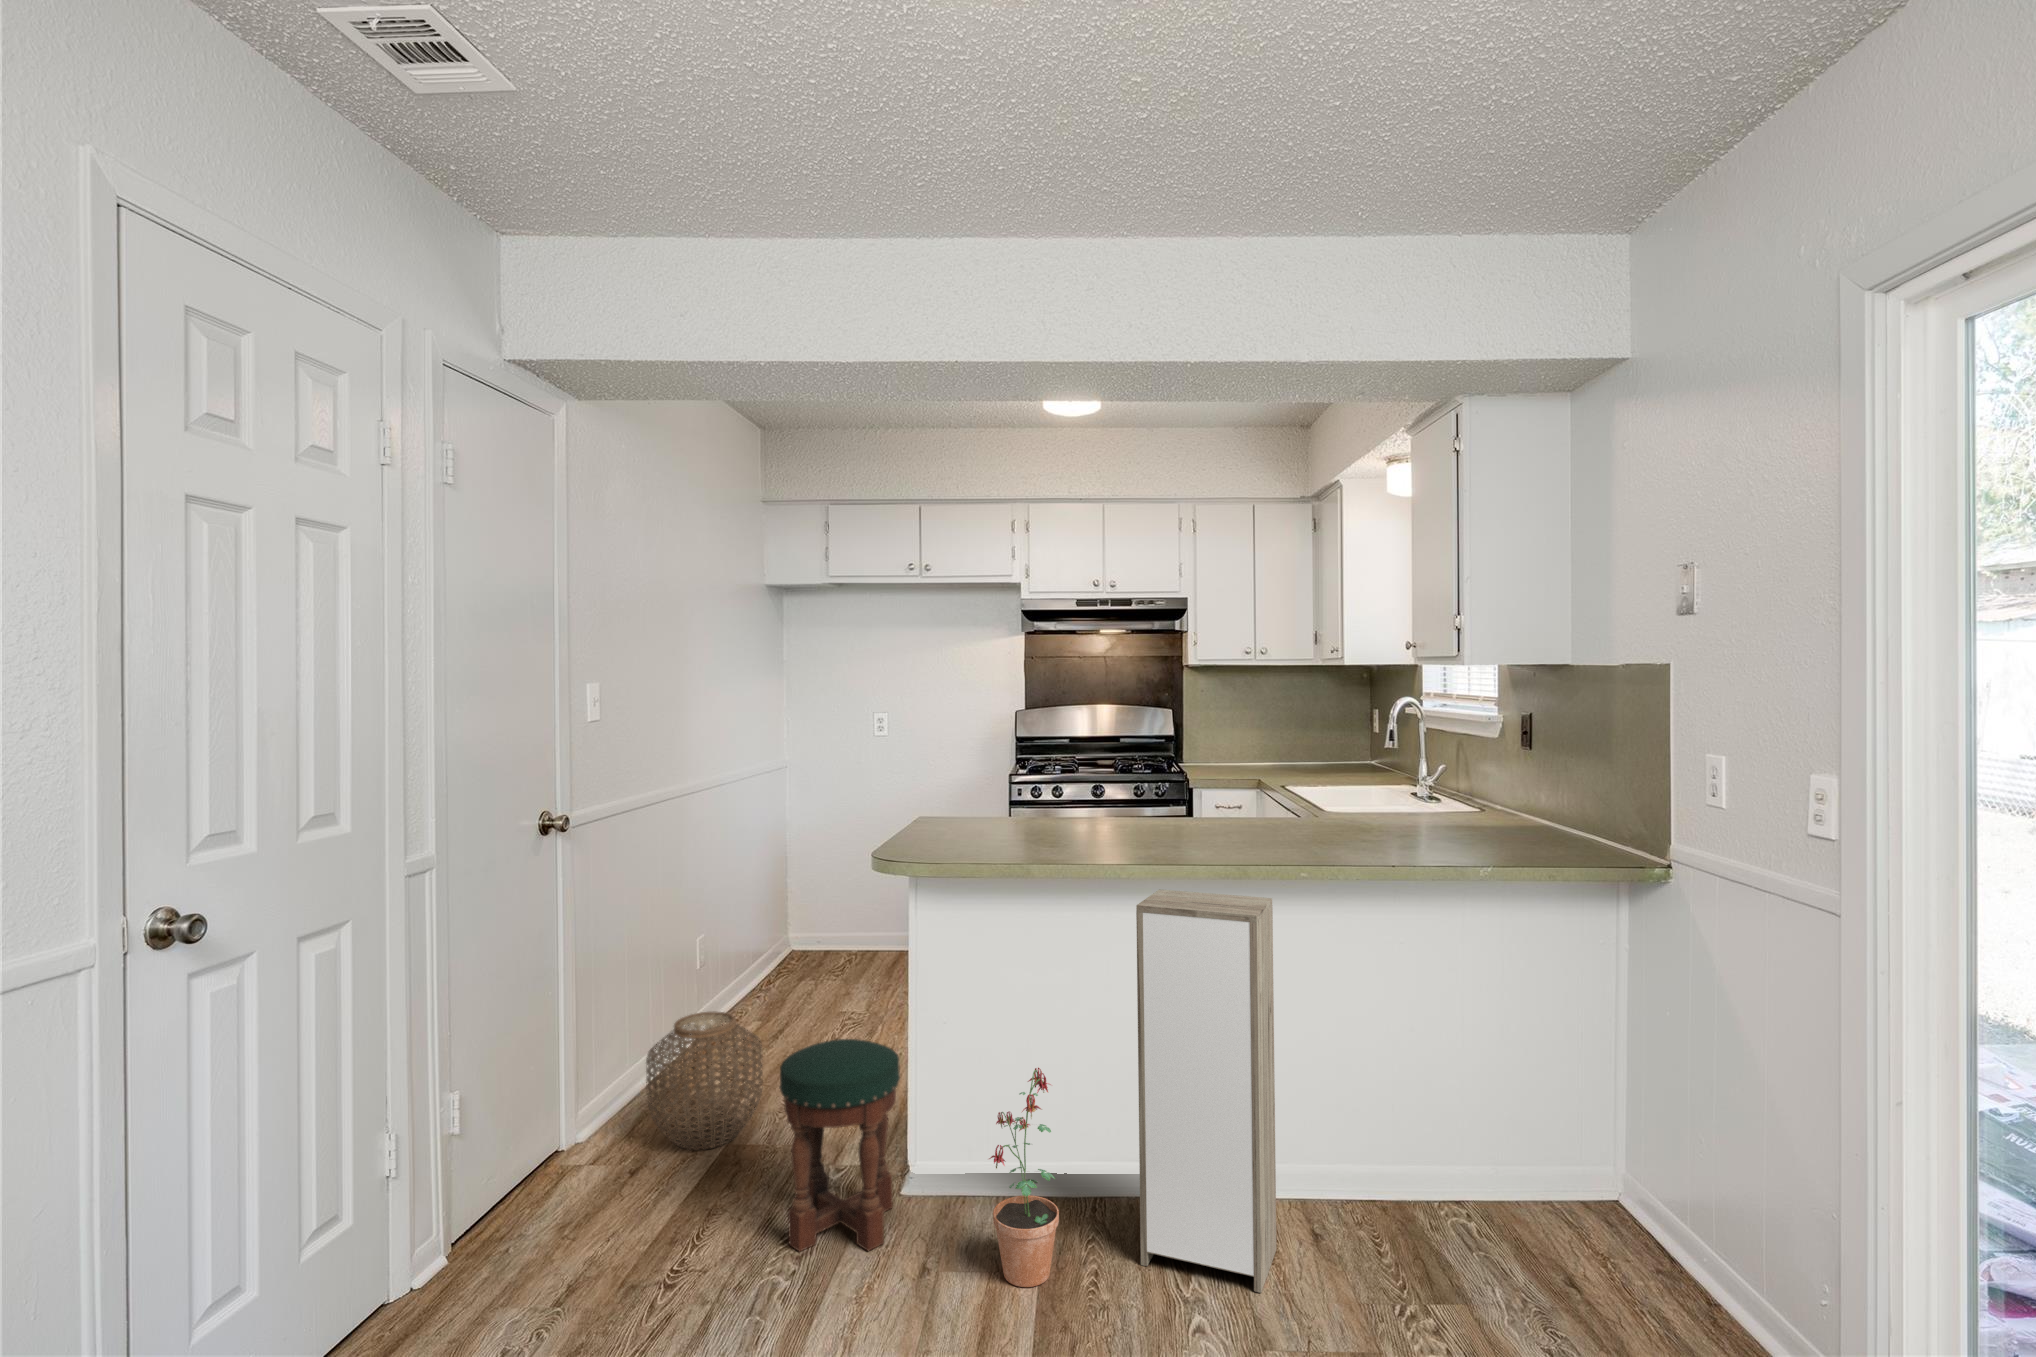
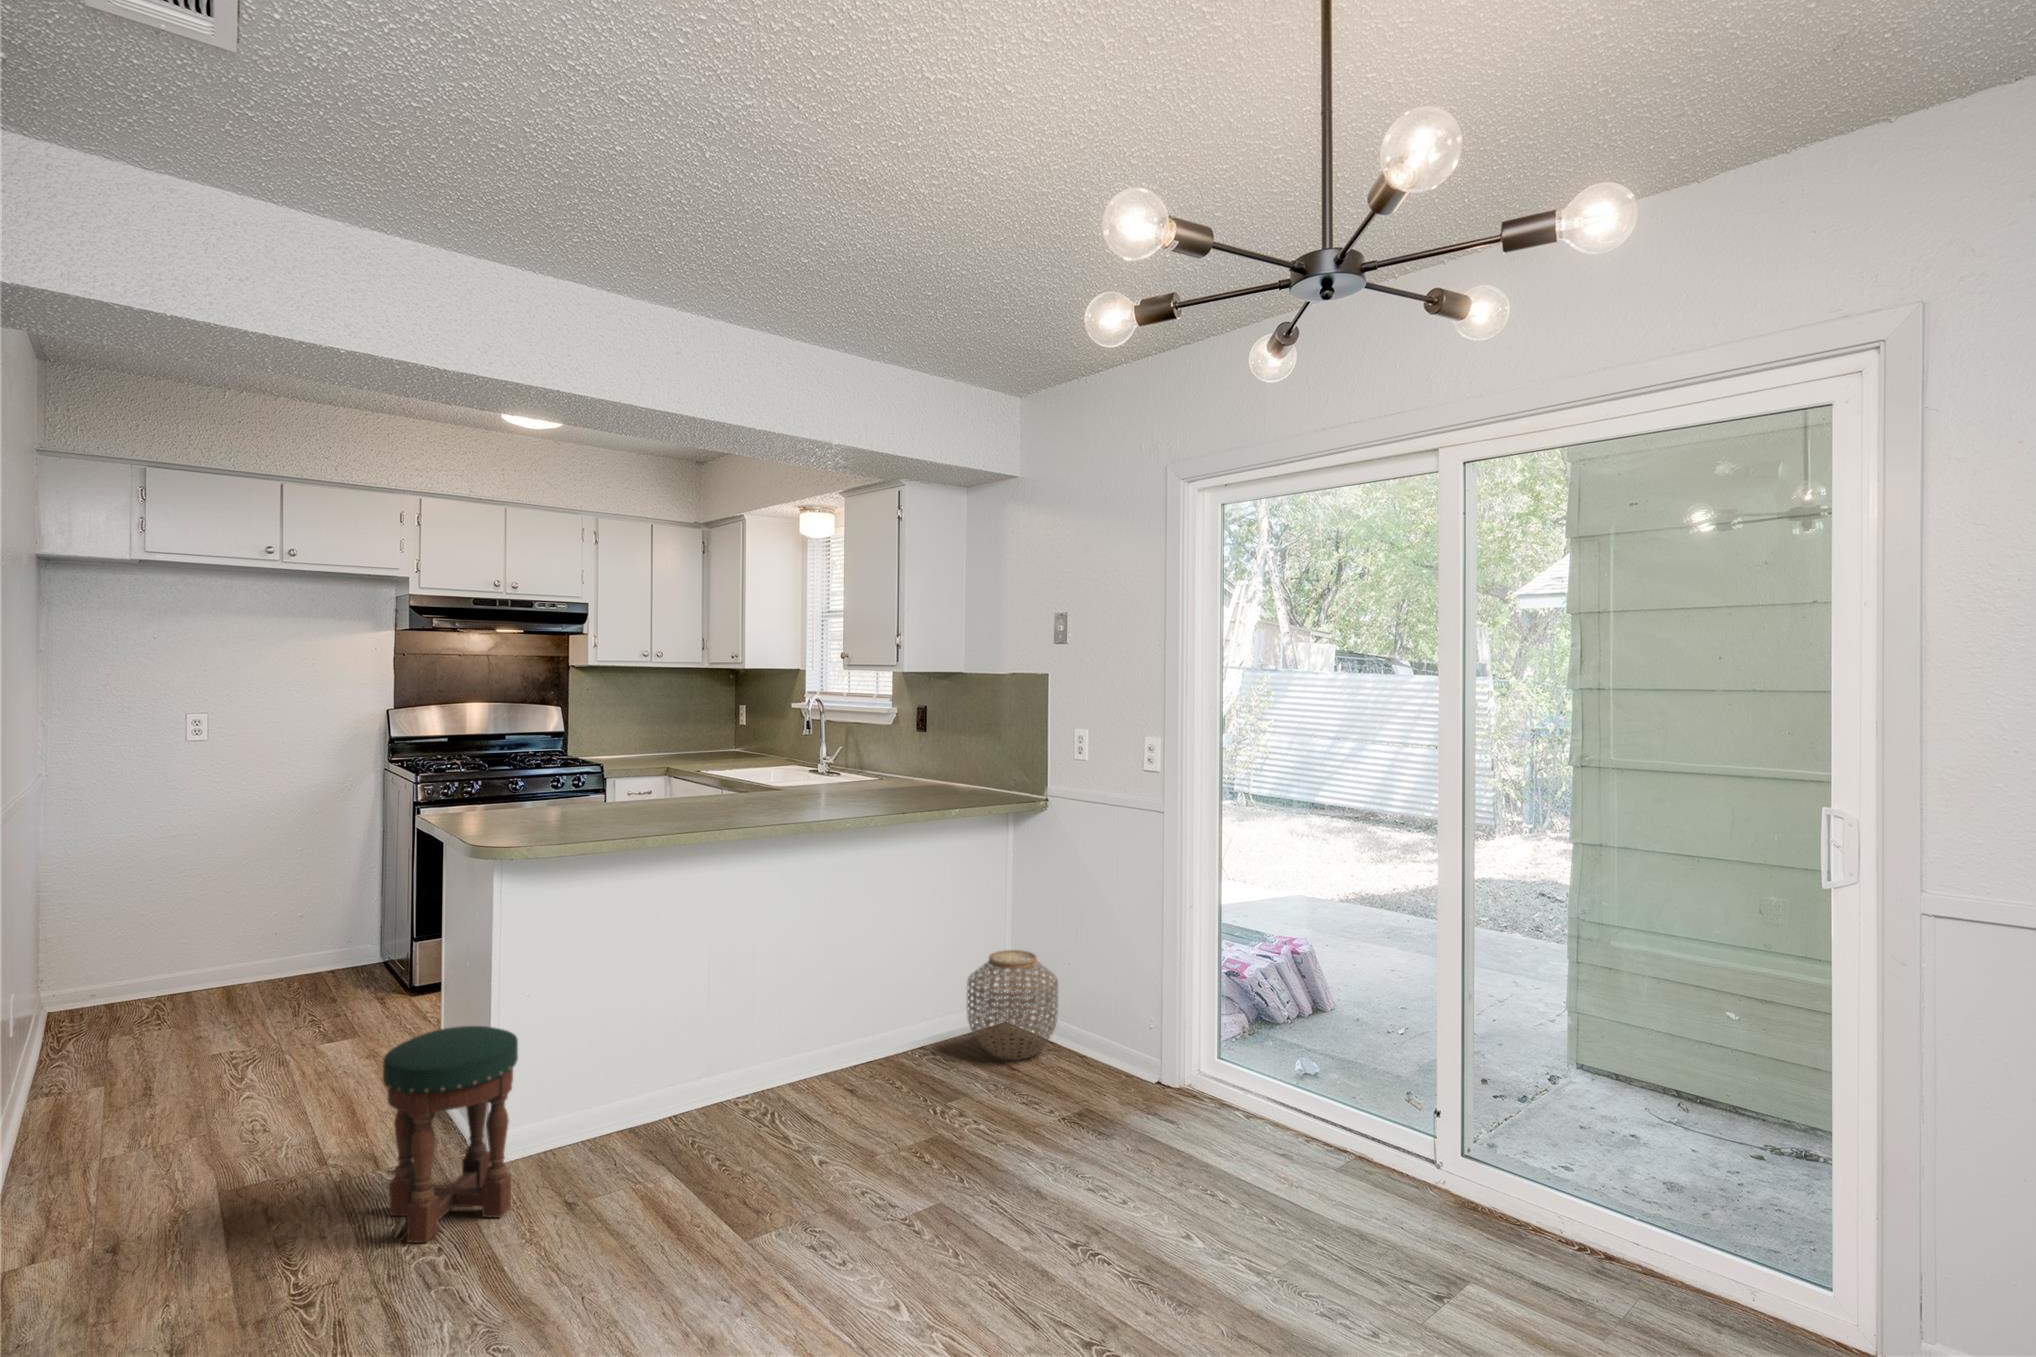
storage cabinet: present [1136,889,1277,1293] -> none [743,841,847,1145]
woven basket: present [646,1012,763,1150] -> present [967,950,1058,1060]
potted plant: present [989,1068,1059,1287] -> none [620,1005,695,1190]

